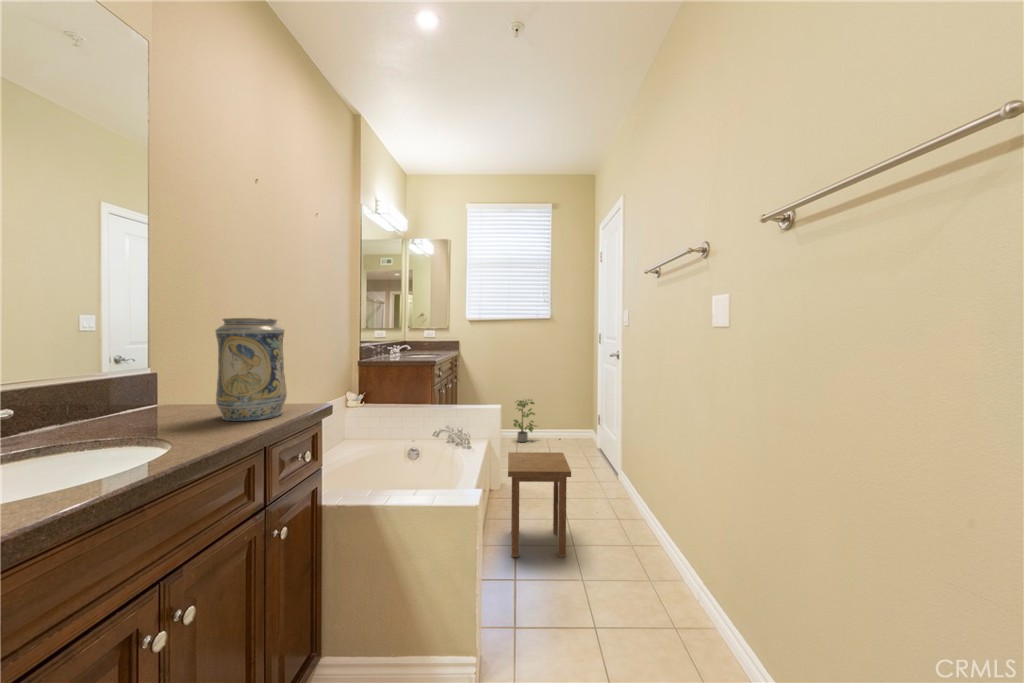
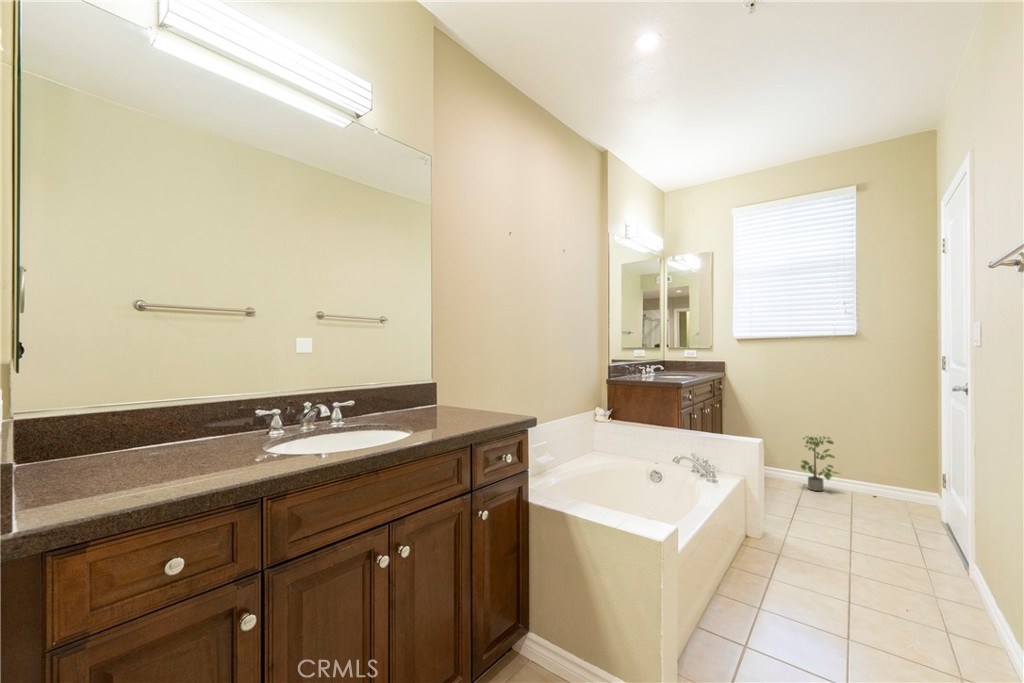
decorative vase: present [215,318,287,421] -> none [453,346,499,423]
stool: present [508,452,571,557] -> none [742,496,836,649]

